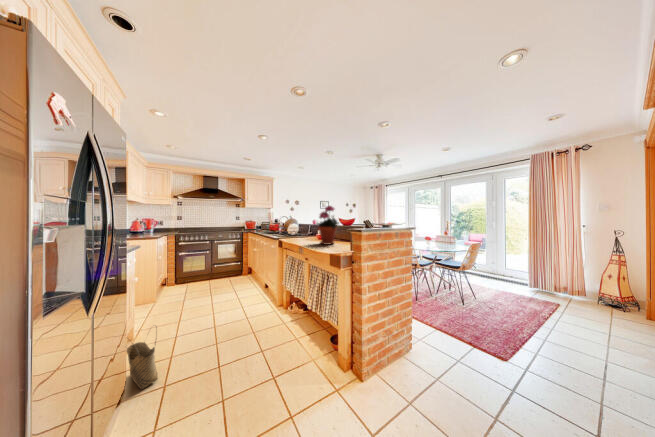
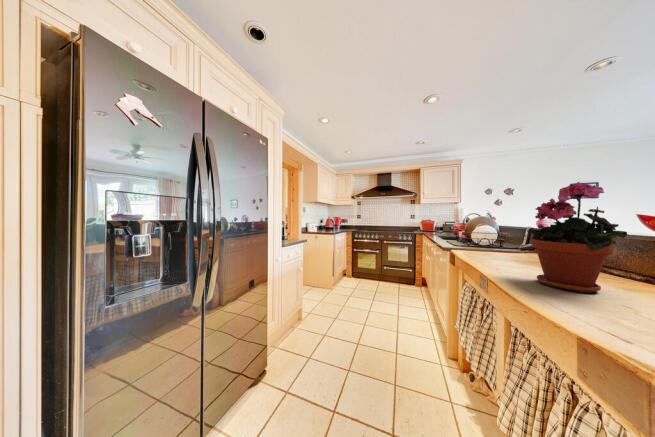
woven basket: present [127,342,158,389] -> none [274,320,294,378]

